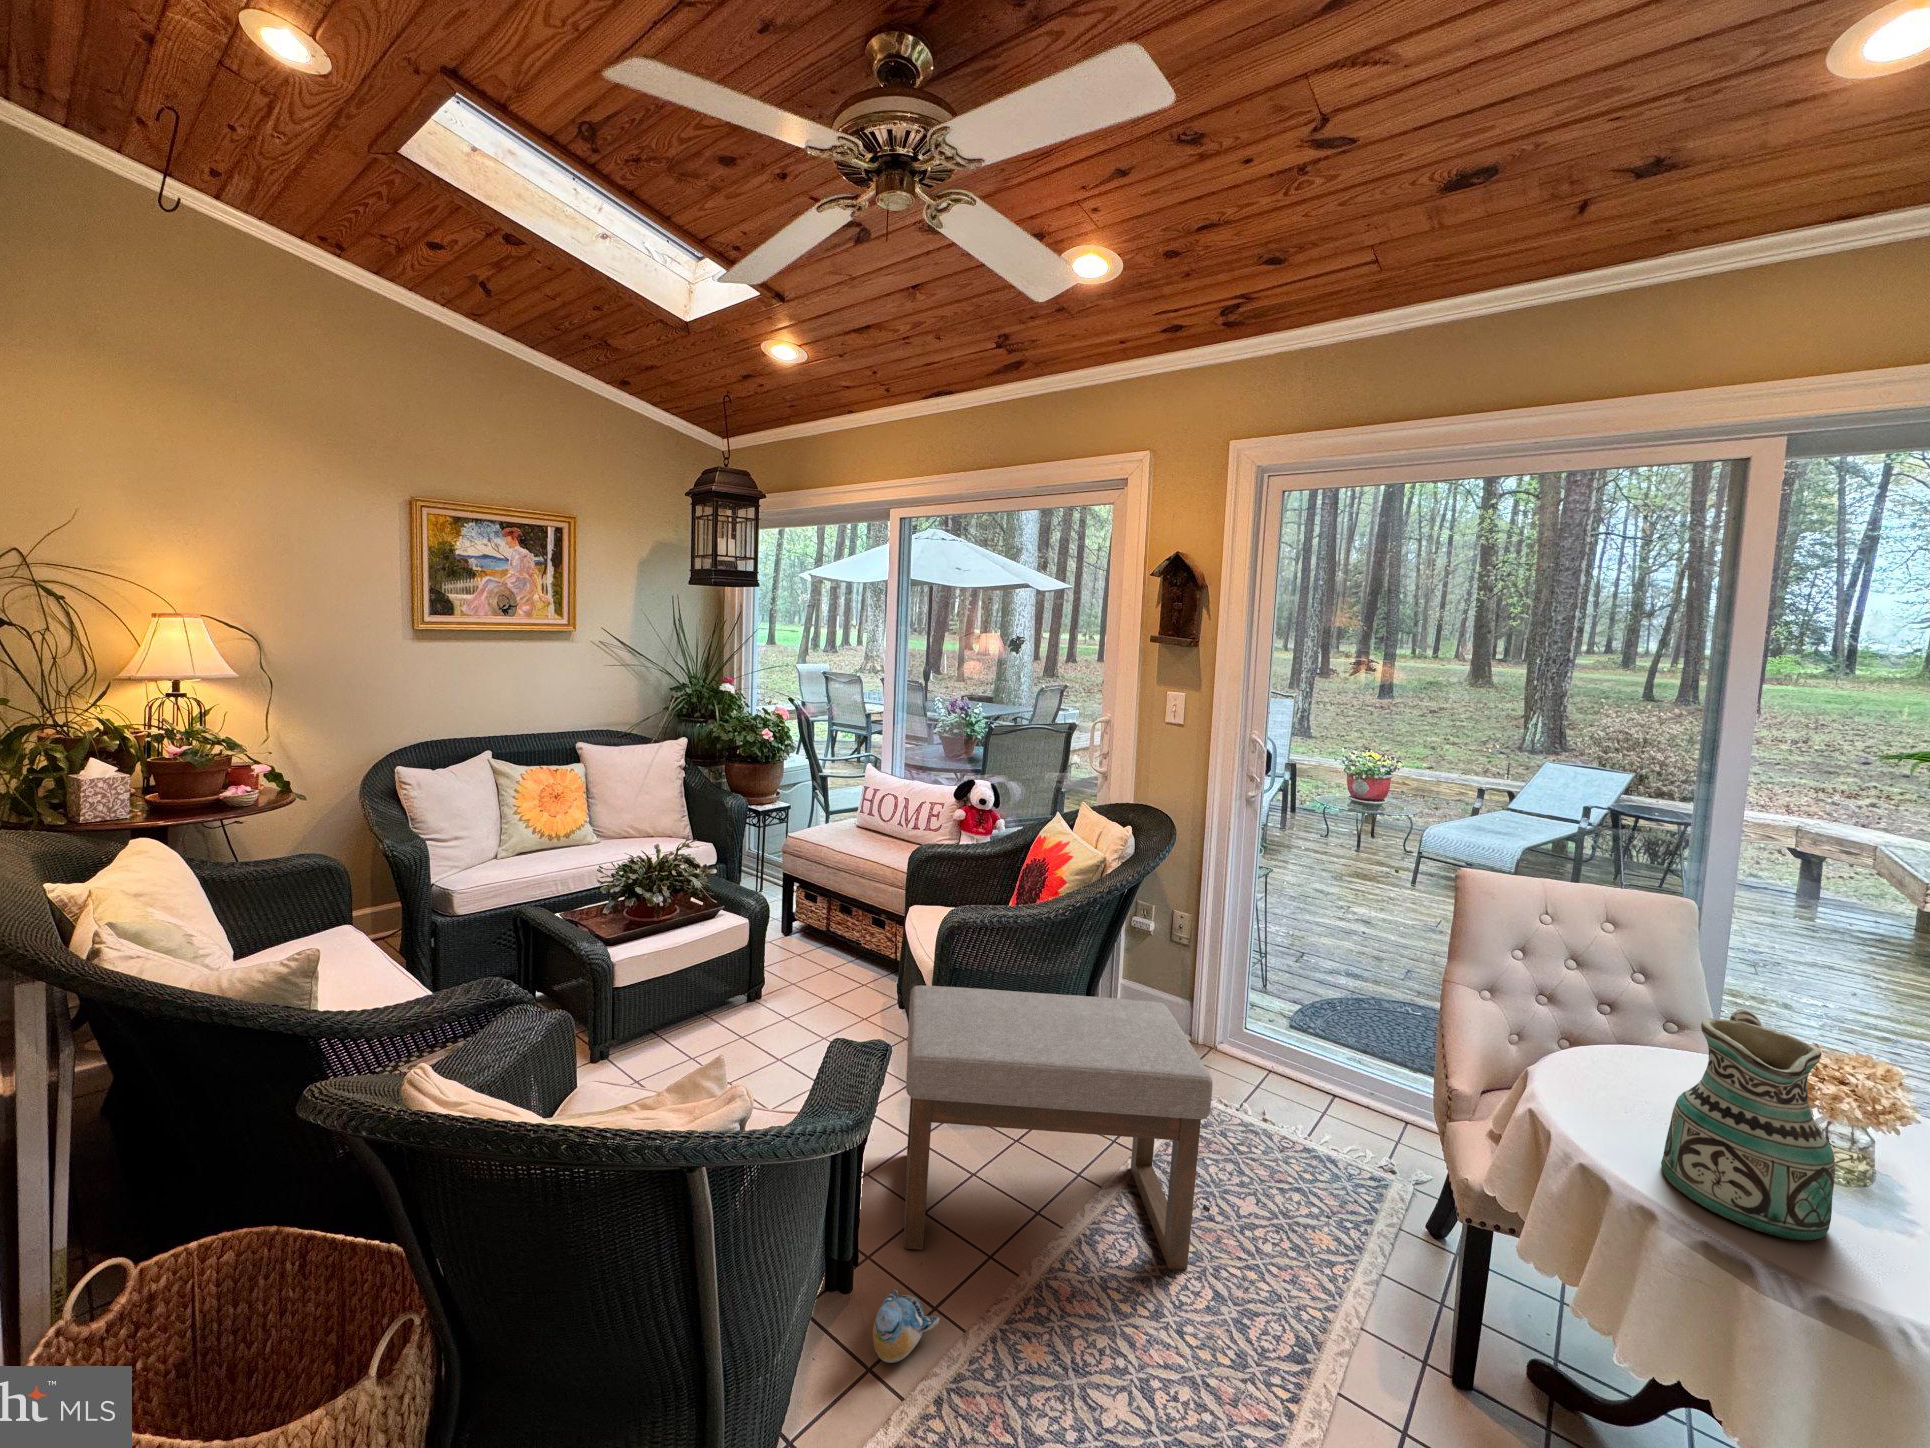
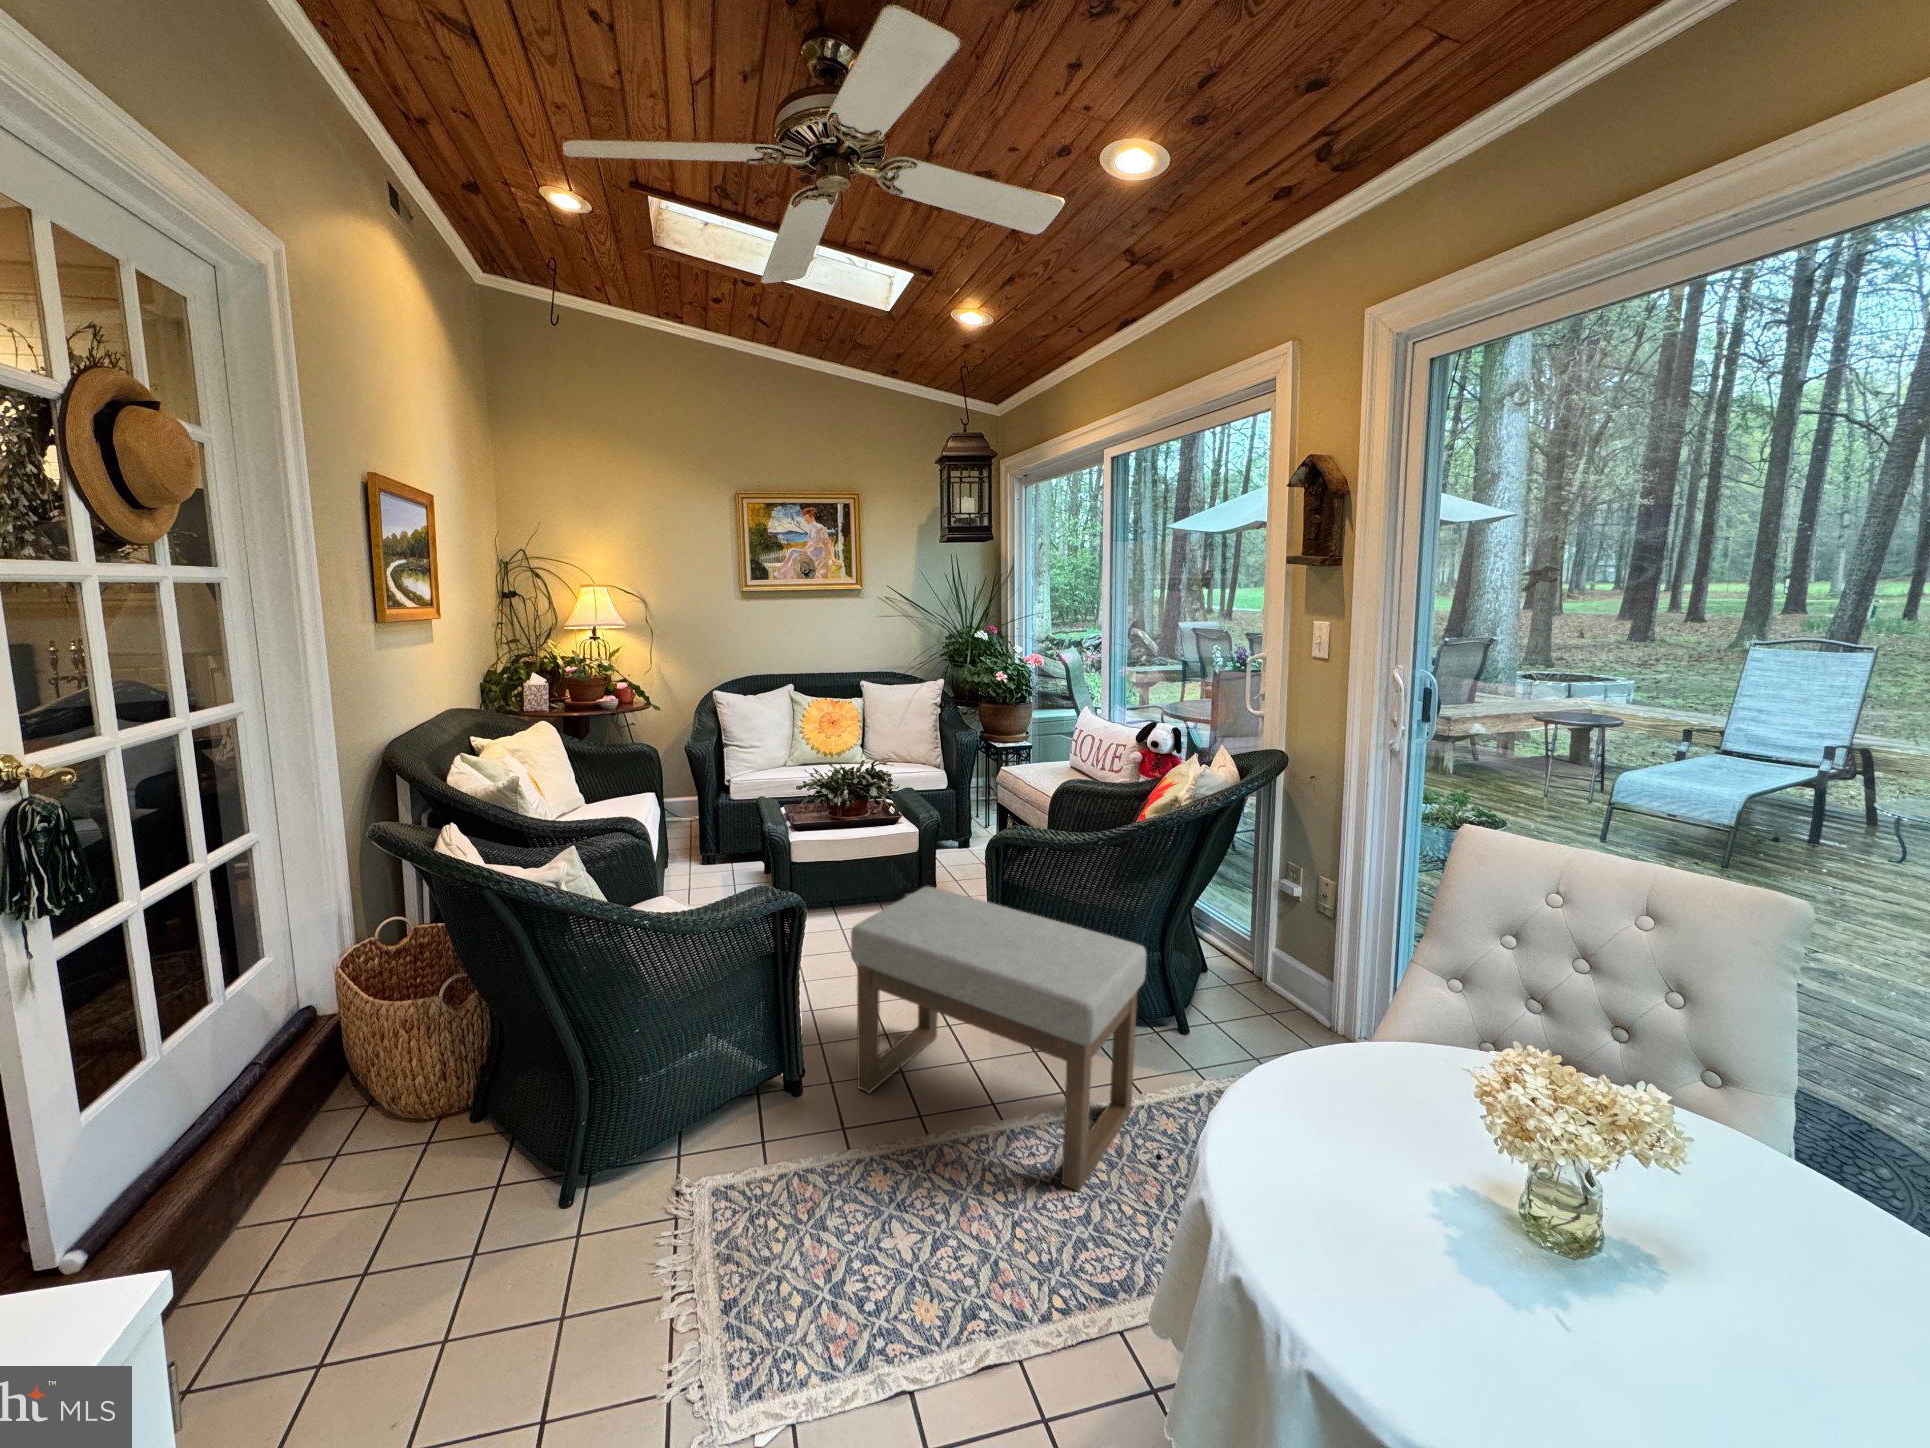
ceramic pitcher: present [1661,1009,1835,1240] -> none [1277,987,1467,1262]
plush toy: present [873,1289,940,1363] -> none [760,1097,828,1144]

